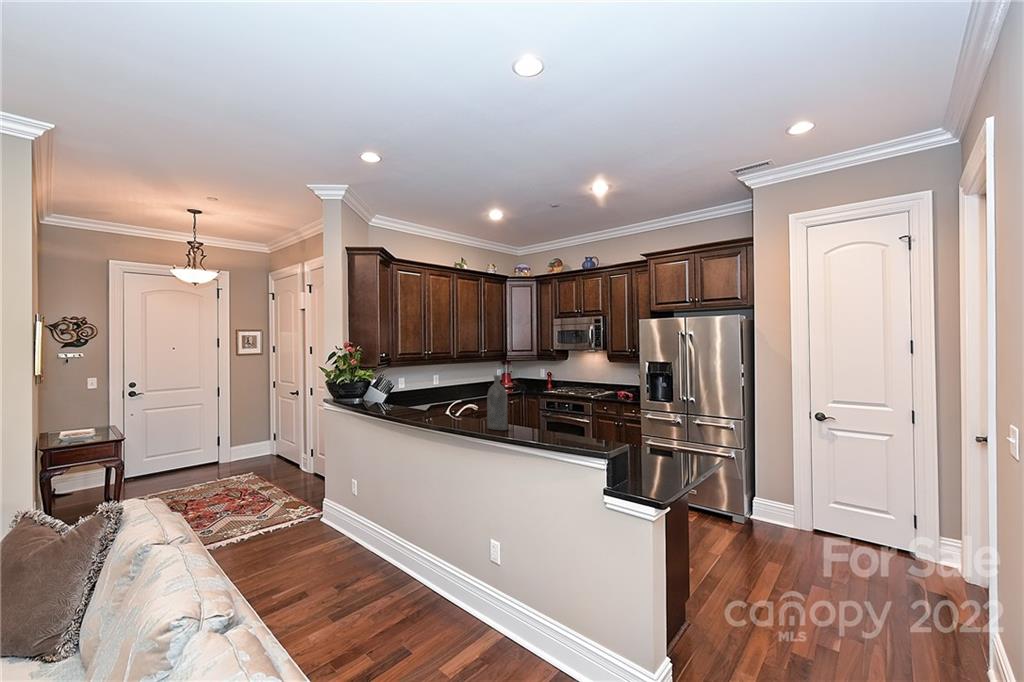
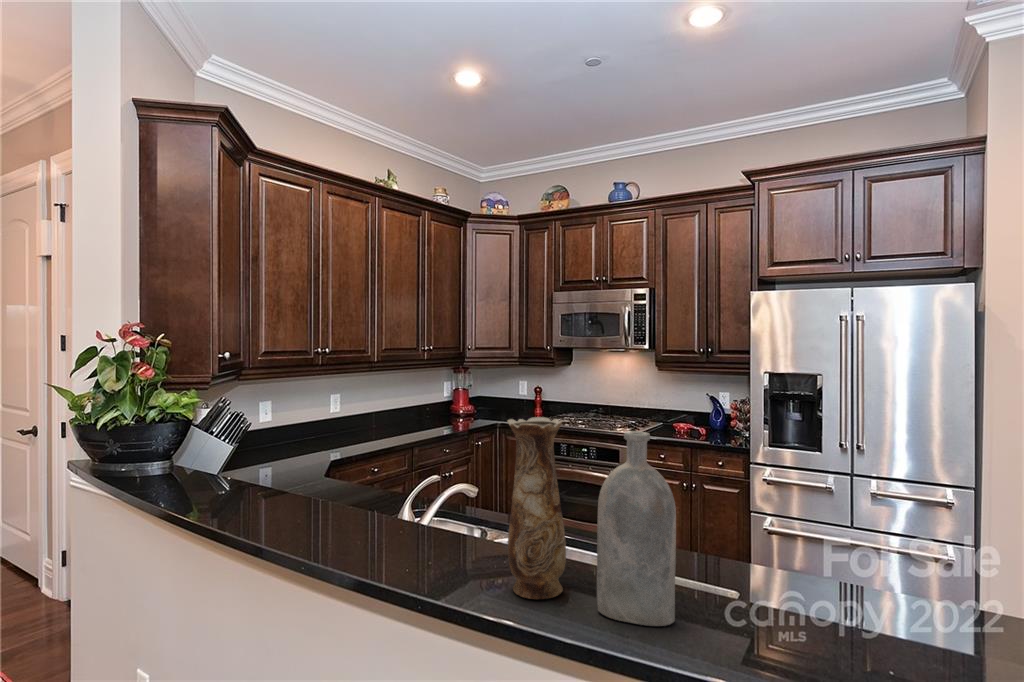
vase: none [465,373,483,426] -> present [508,417,566,599]

